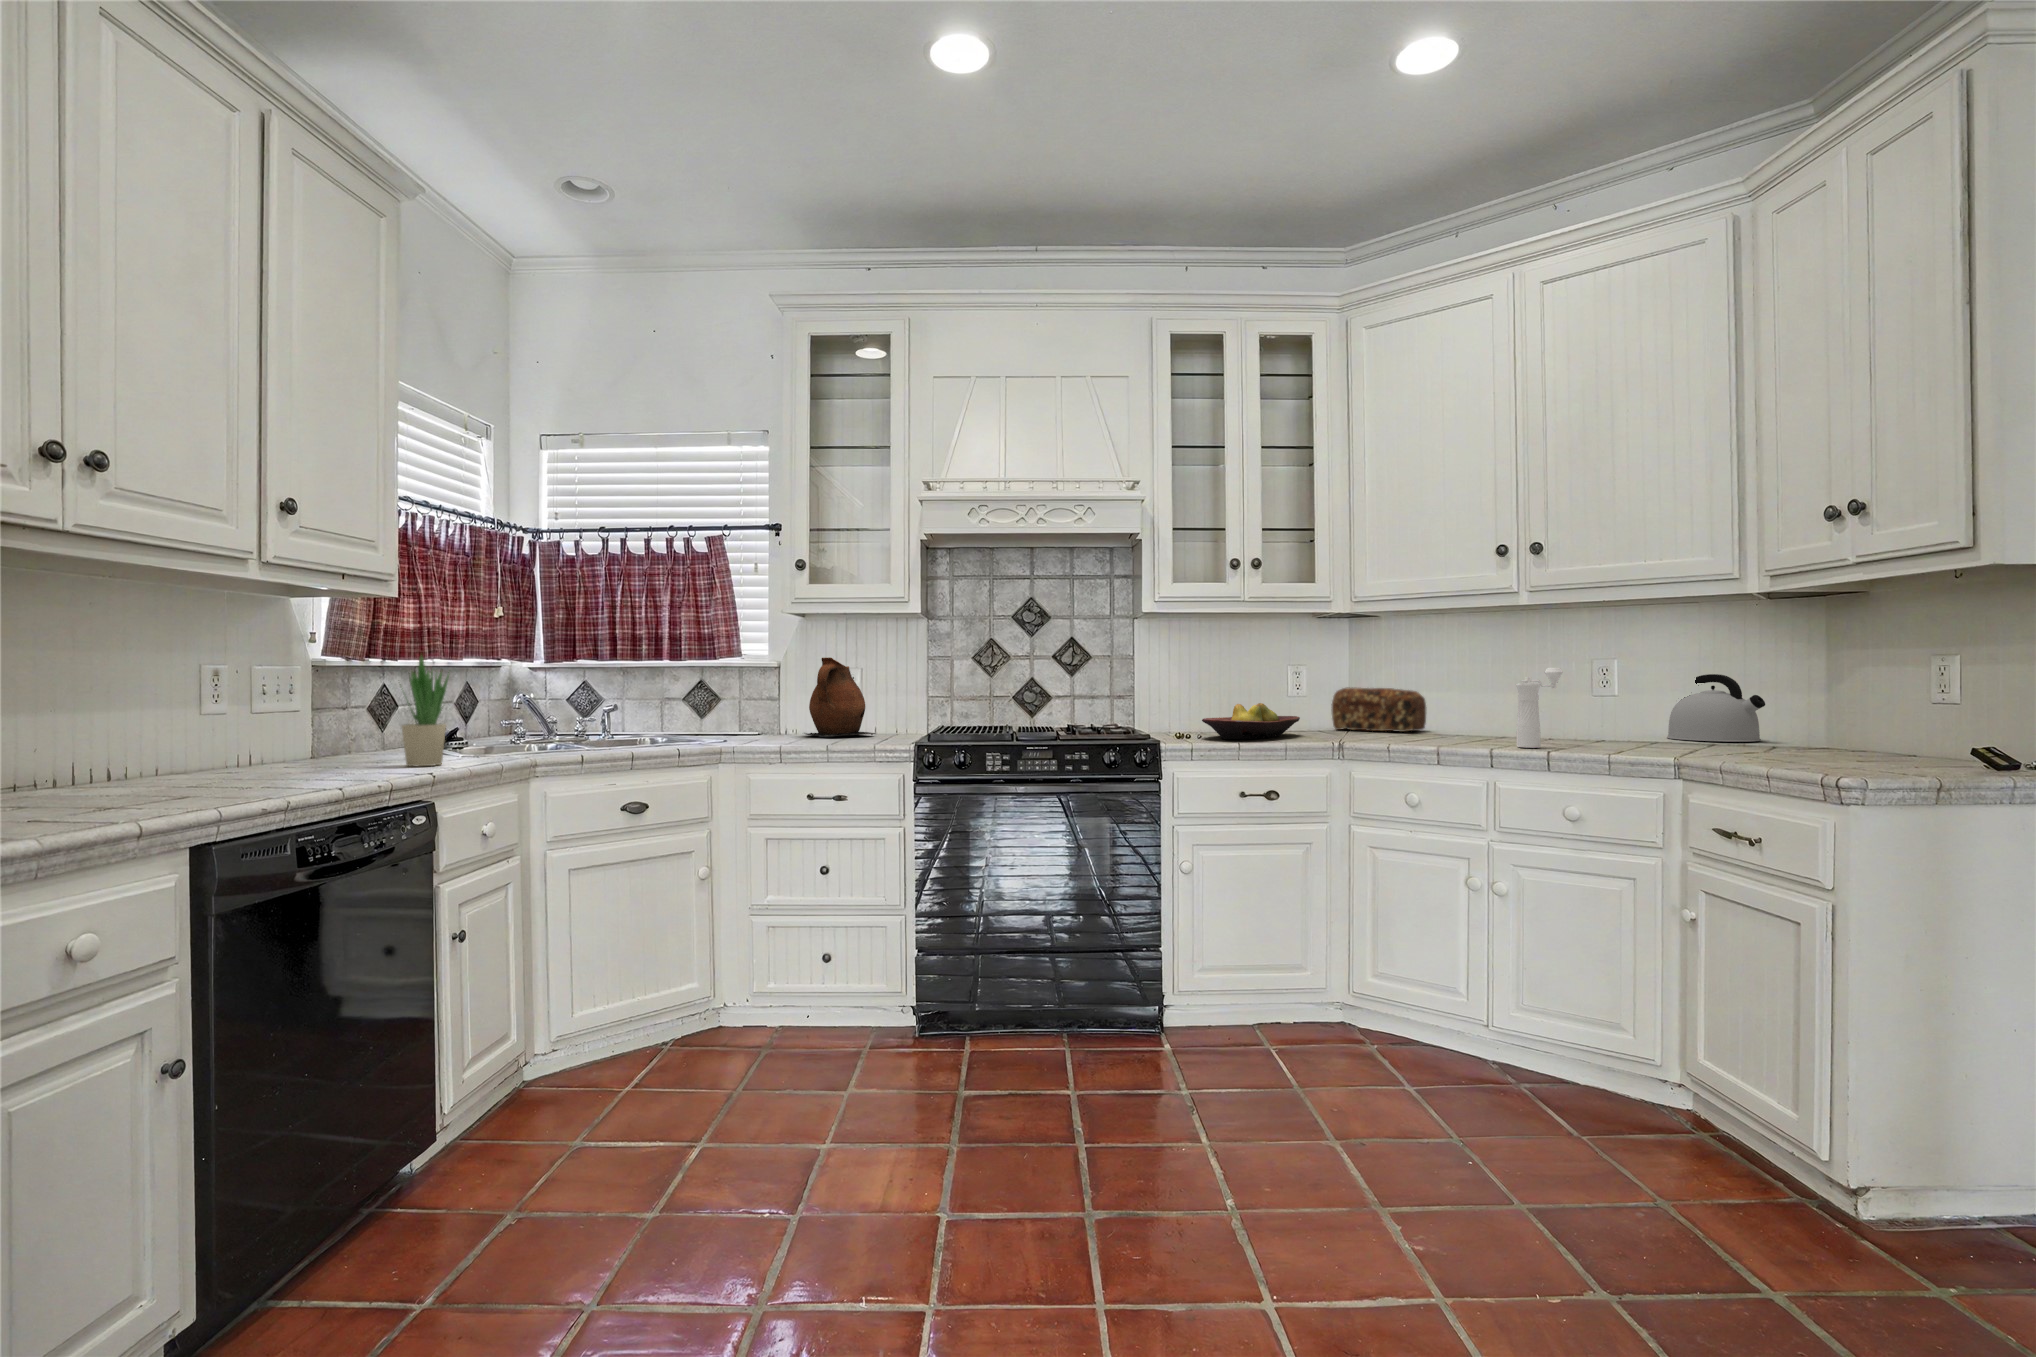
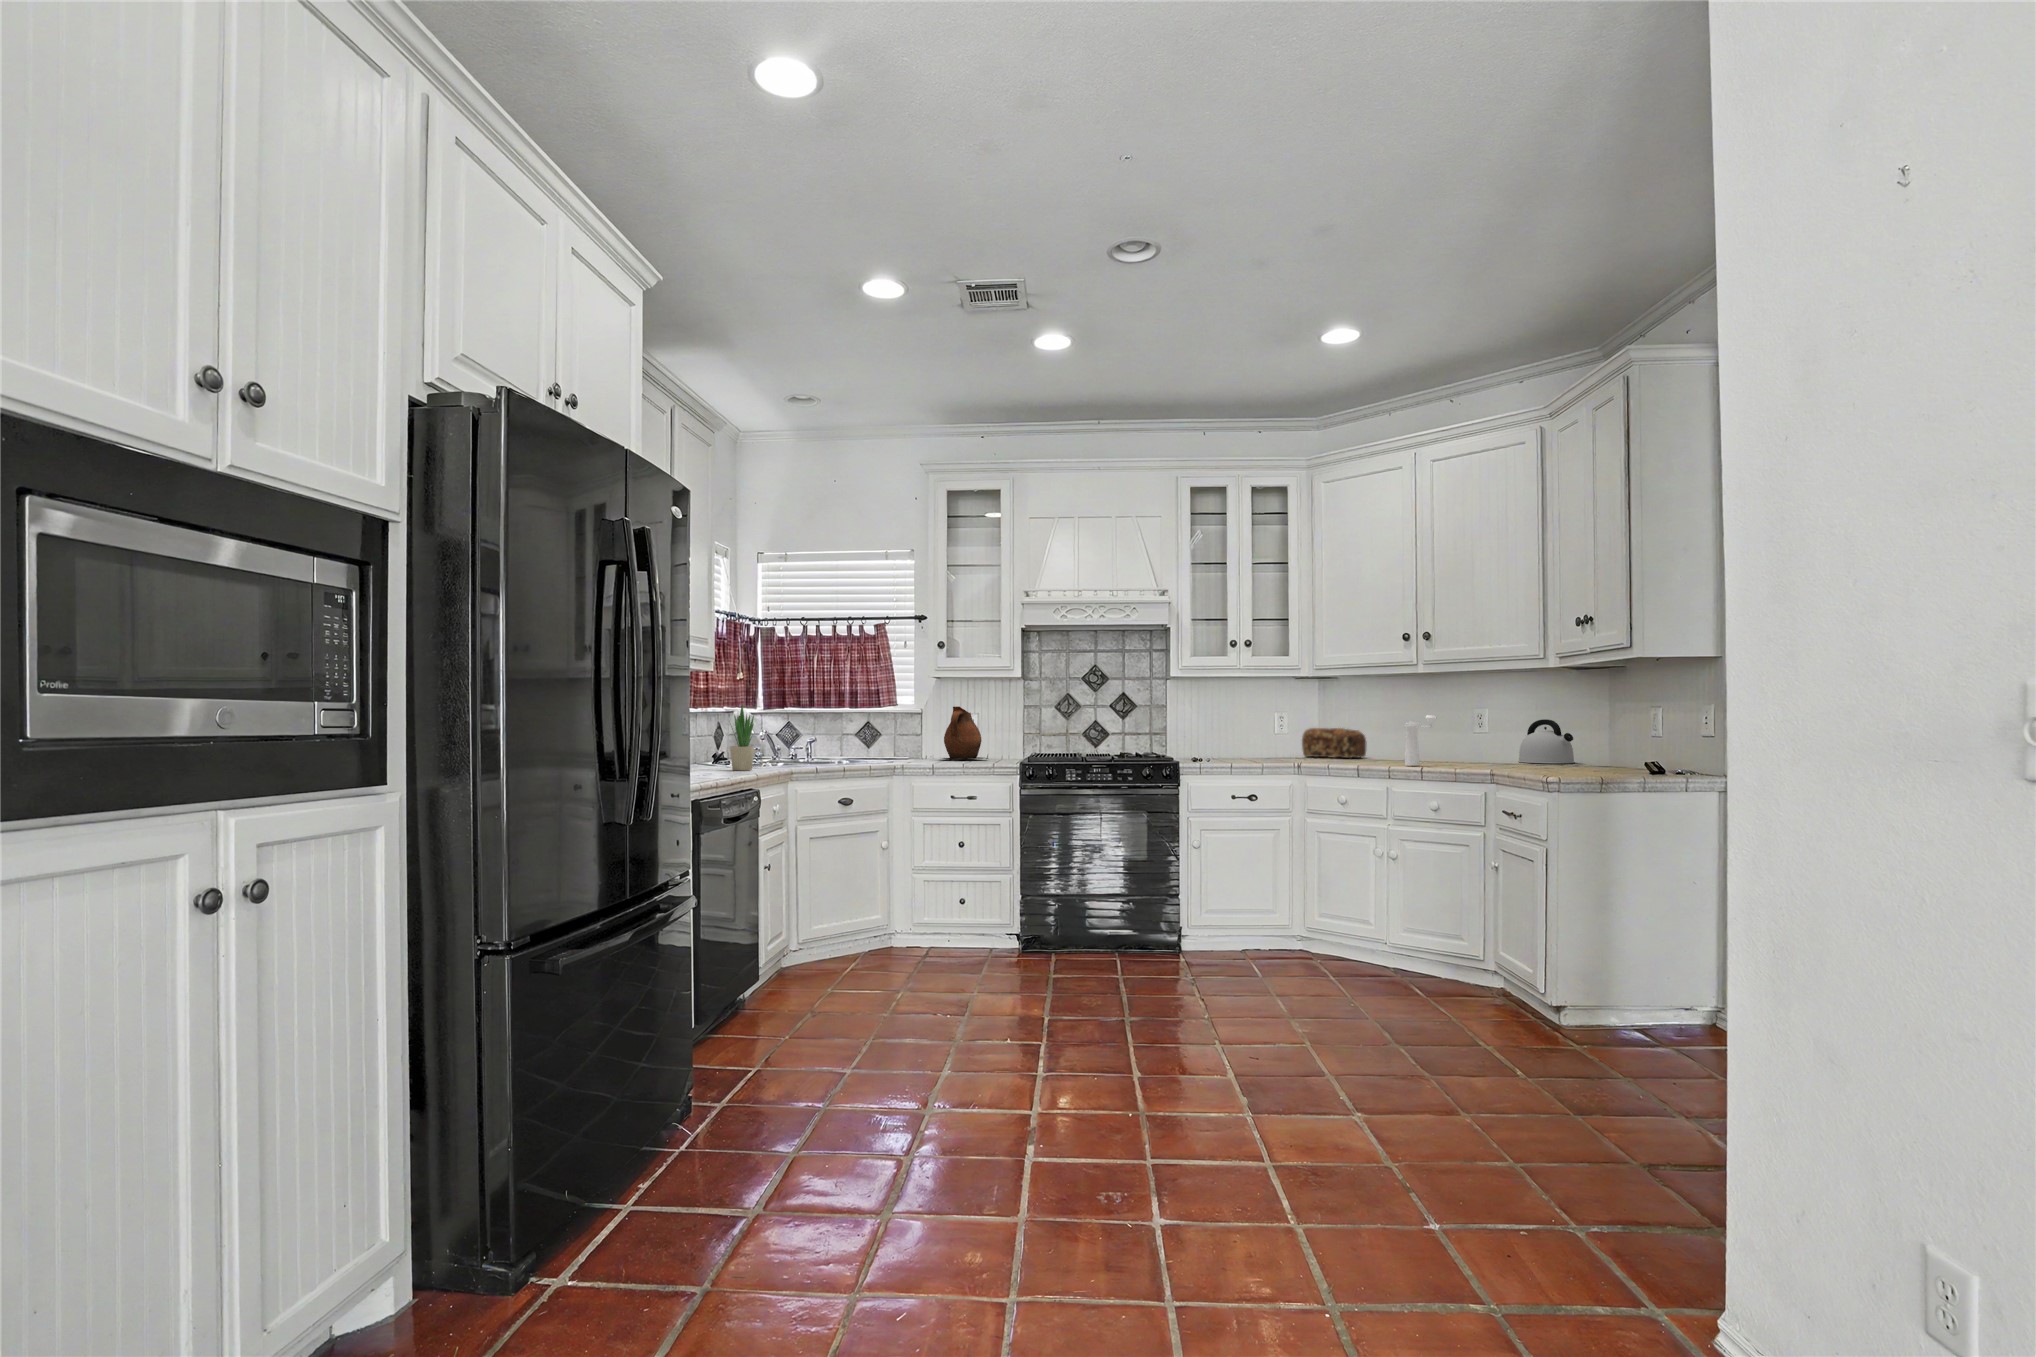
fruit bowl: present [1202,703,1300,739] -> none [1208,738,1275,761]

